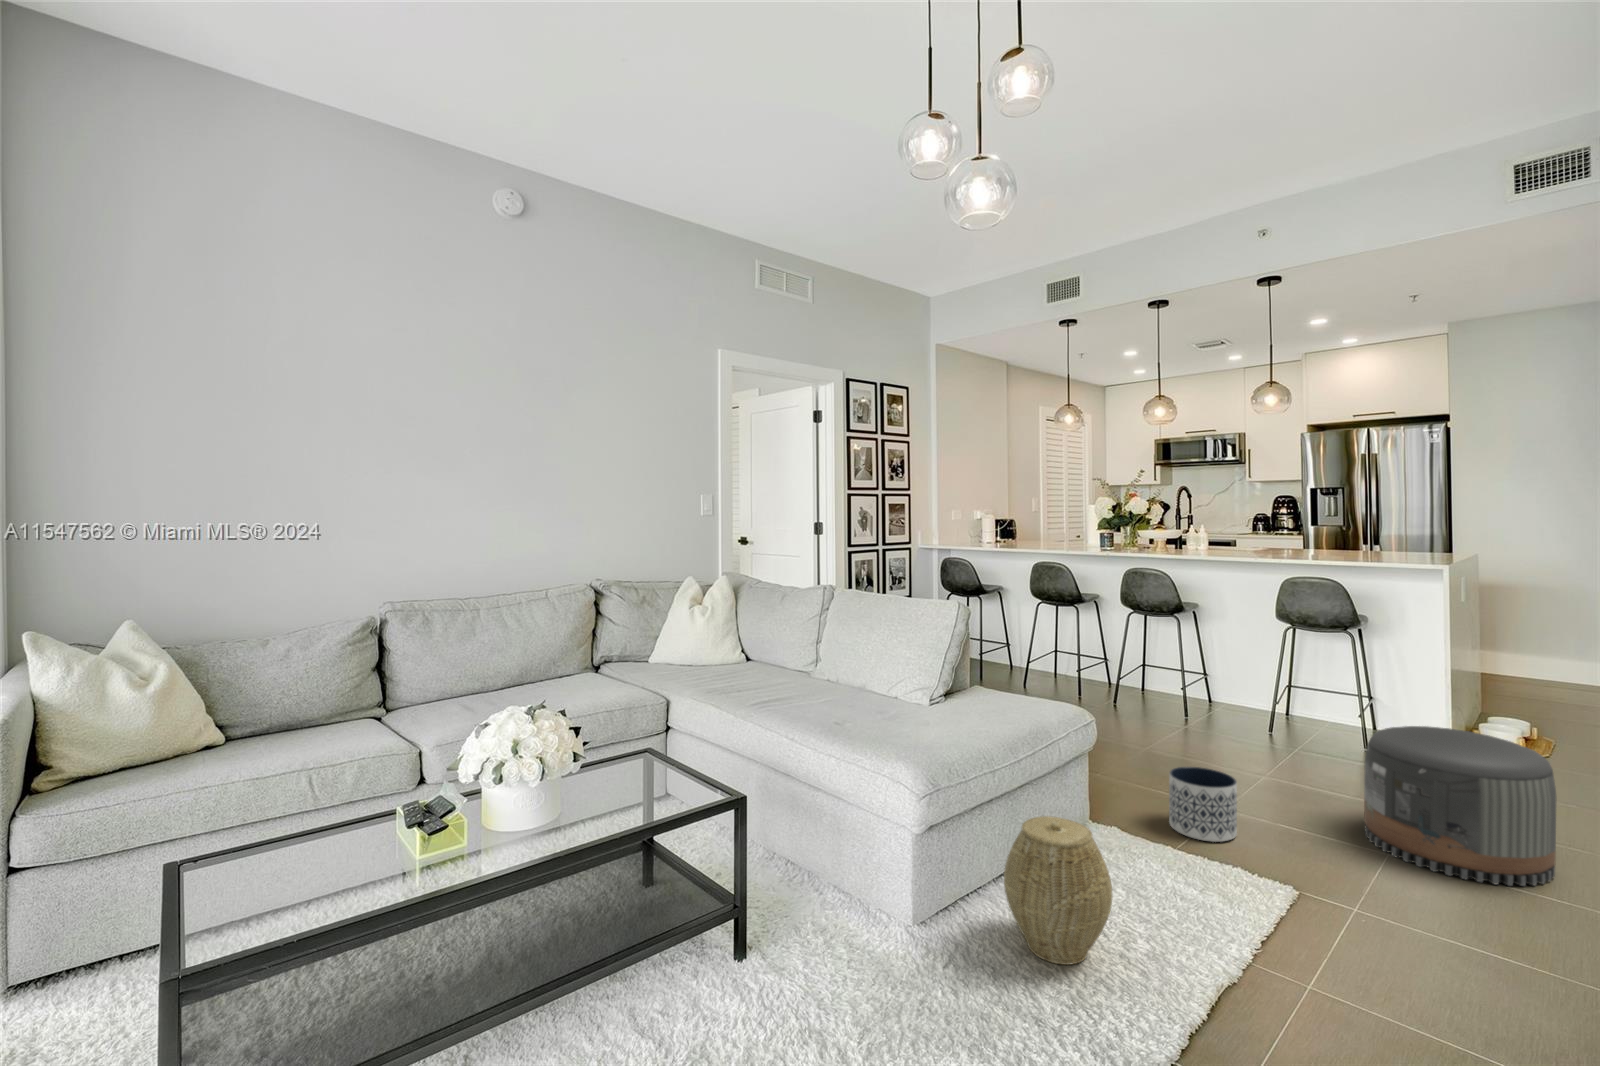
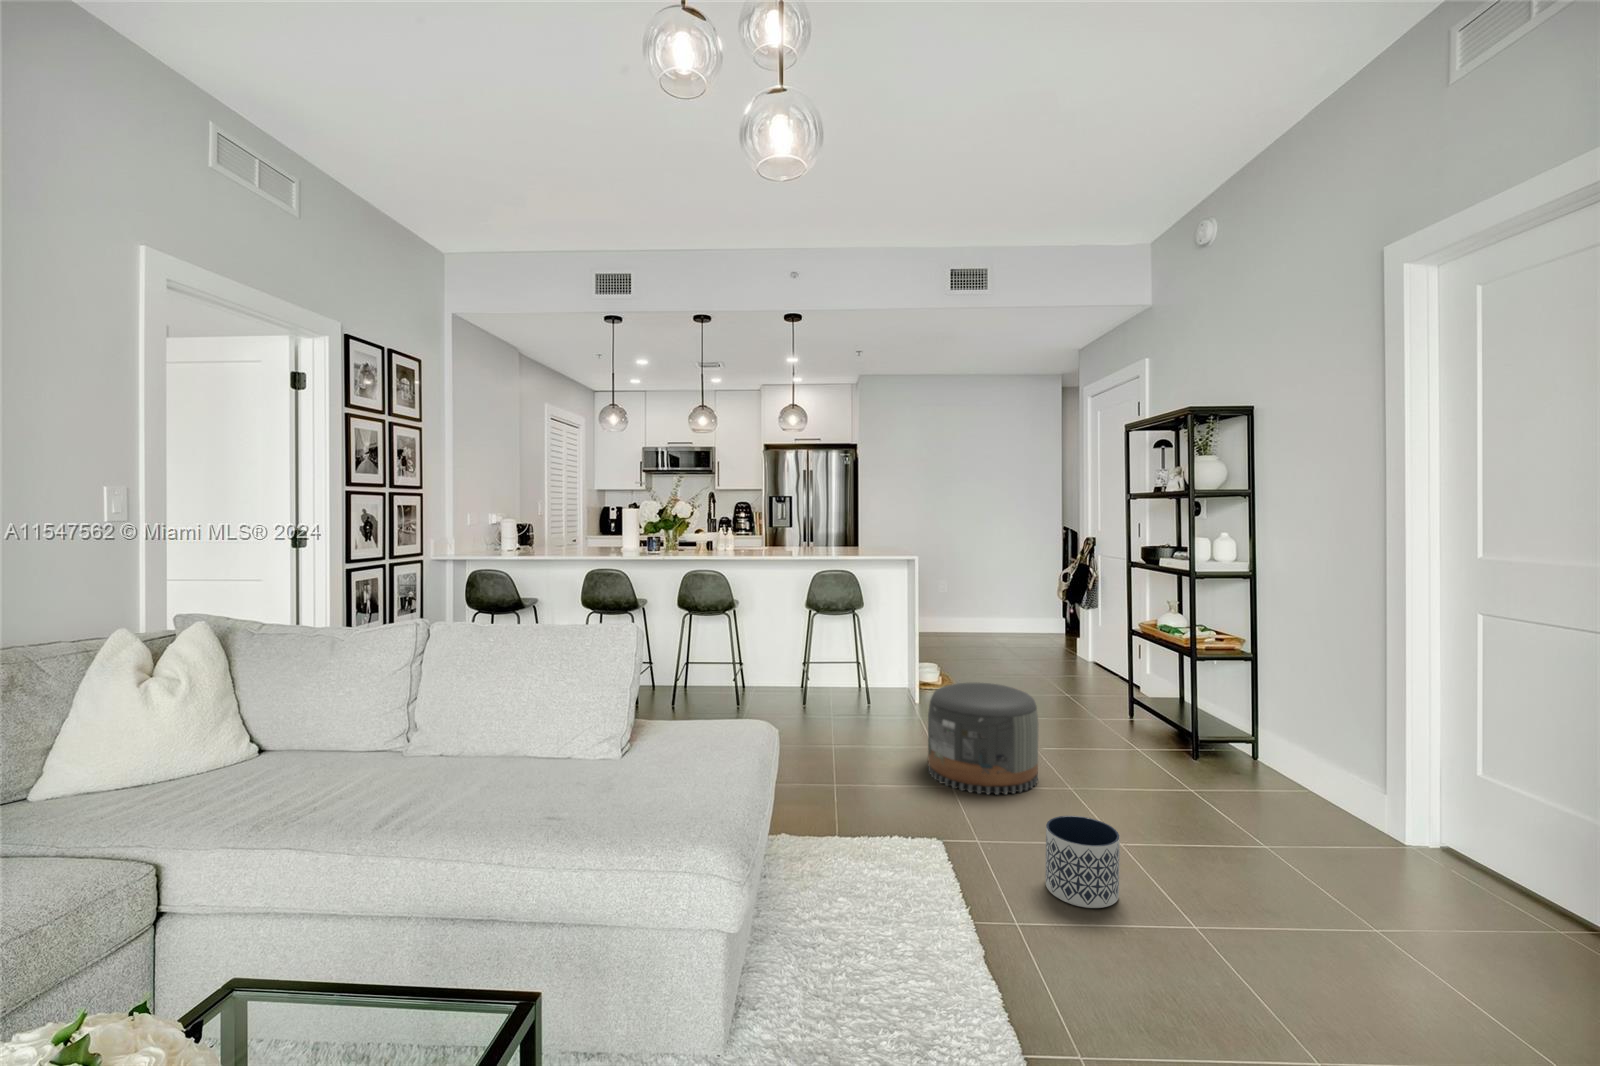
planter: present [1169,767,1237,842] -> present [1045,816,1120,908]
woven basket: present [1004,816,1112,965] -> none [797,849,908,1013]

